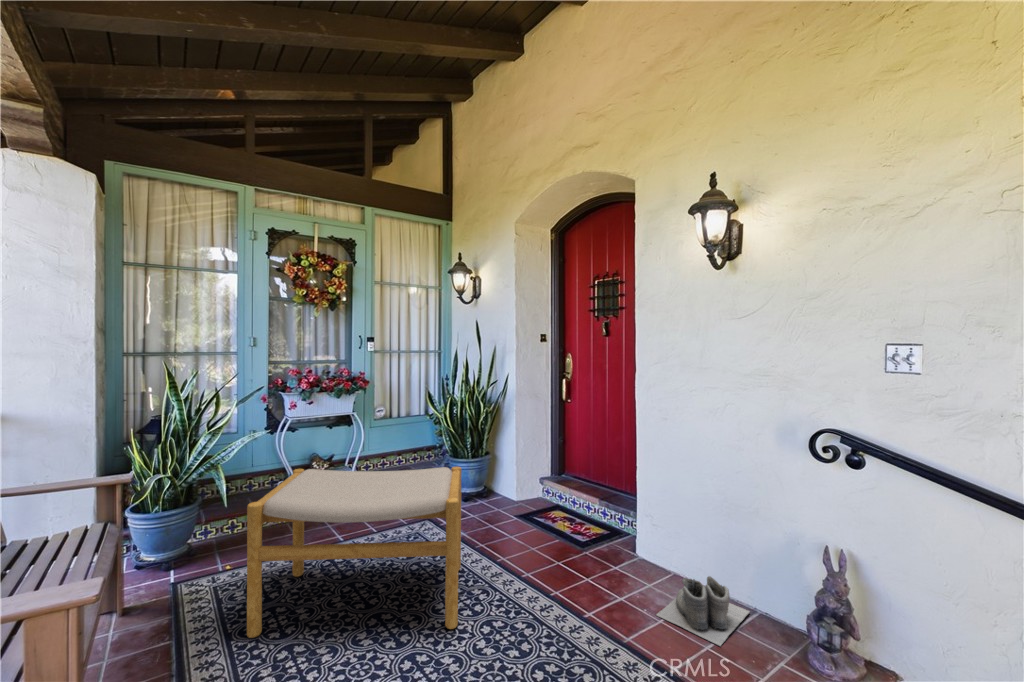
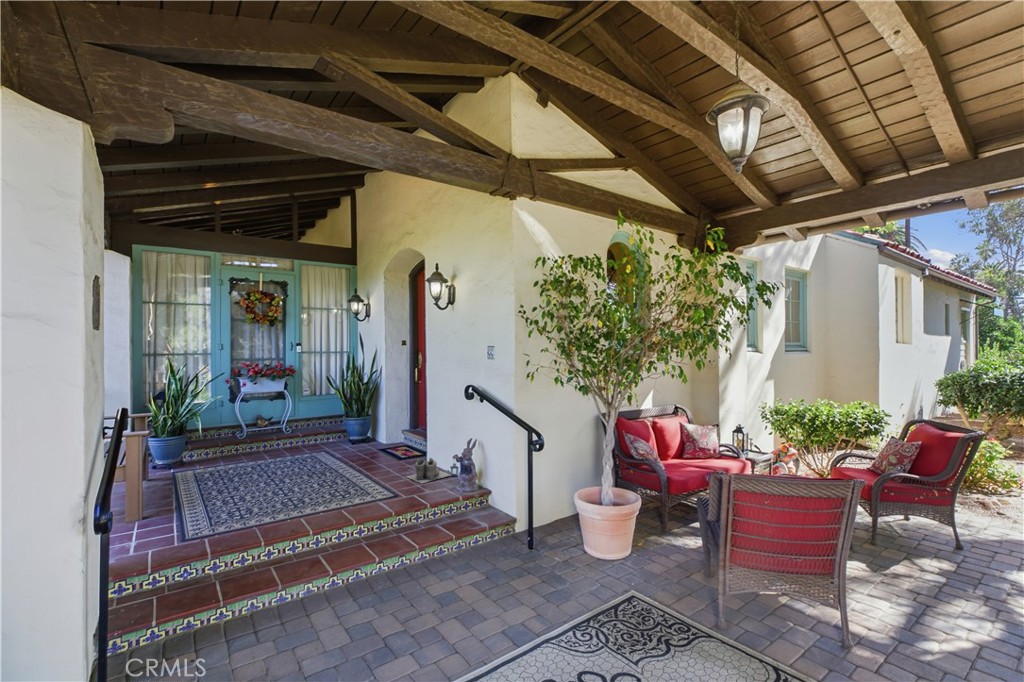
footstool: present [247,466,462,638] -> none [208,412,324,483]

